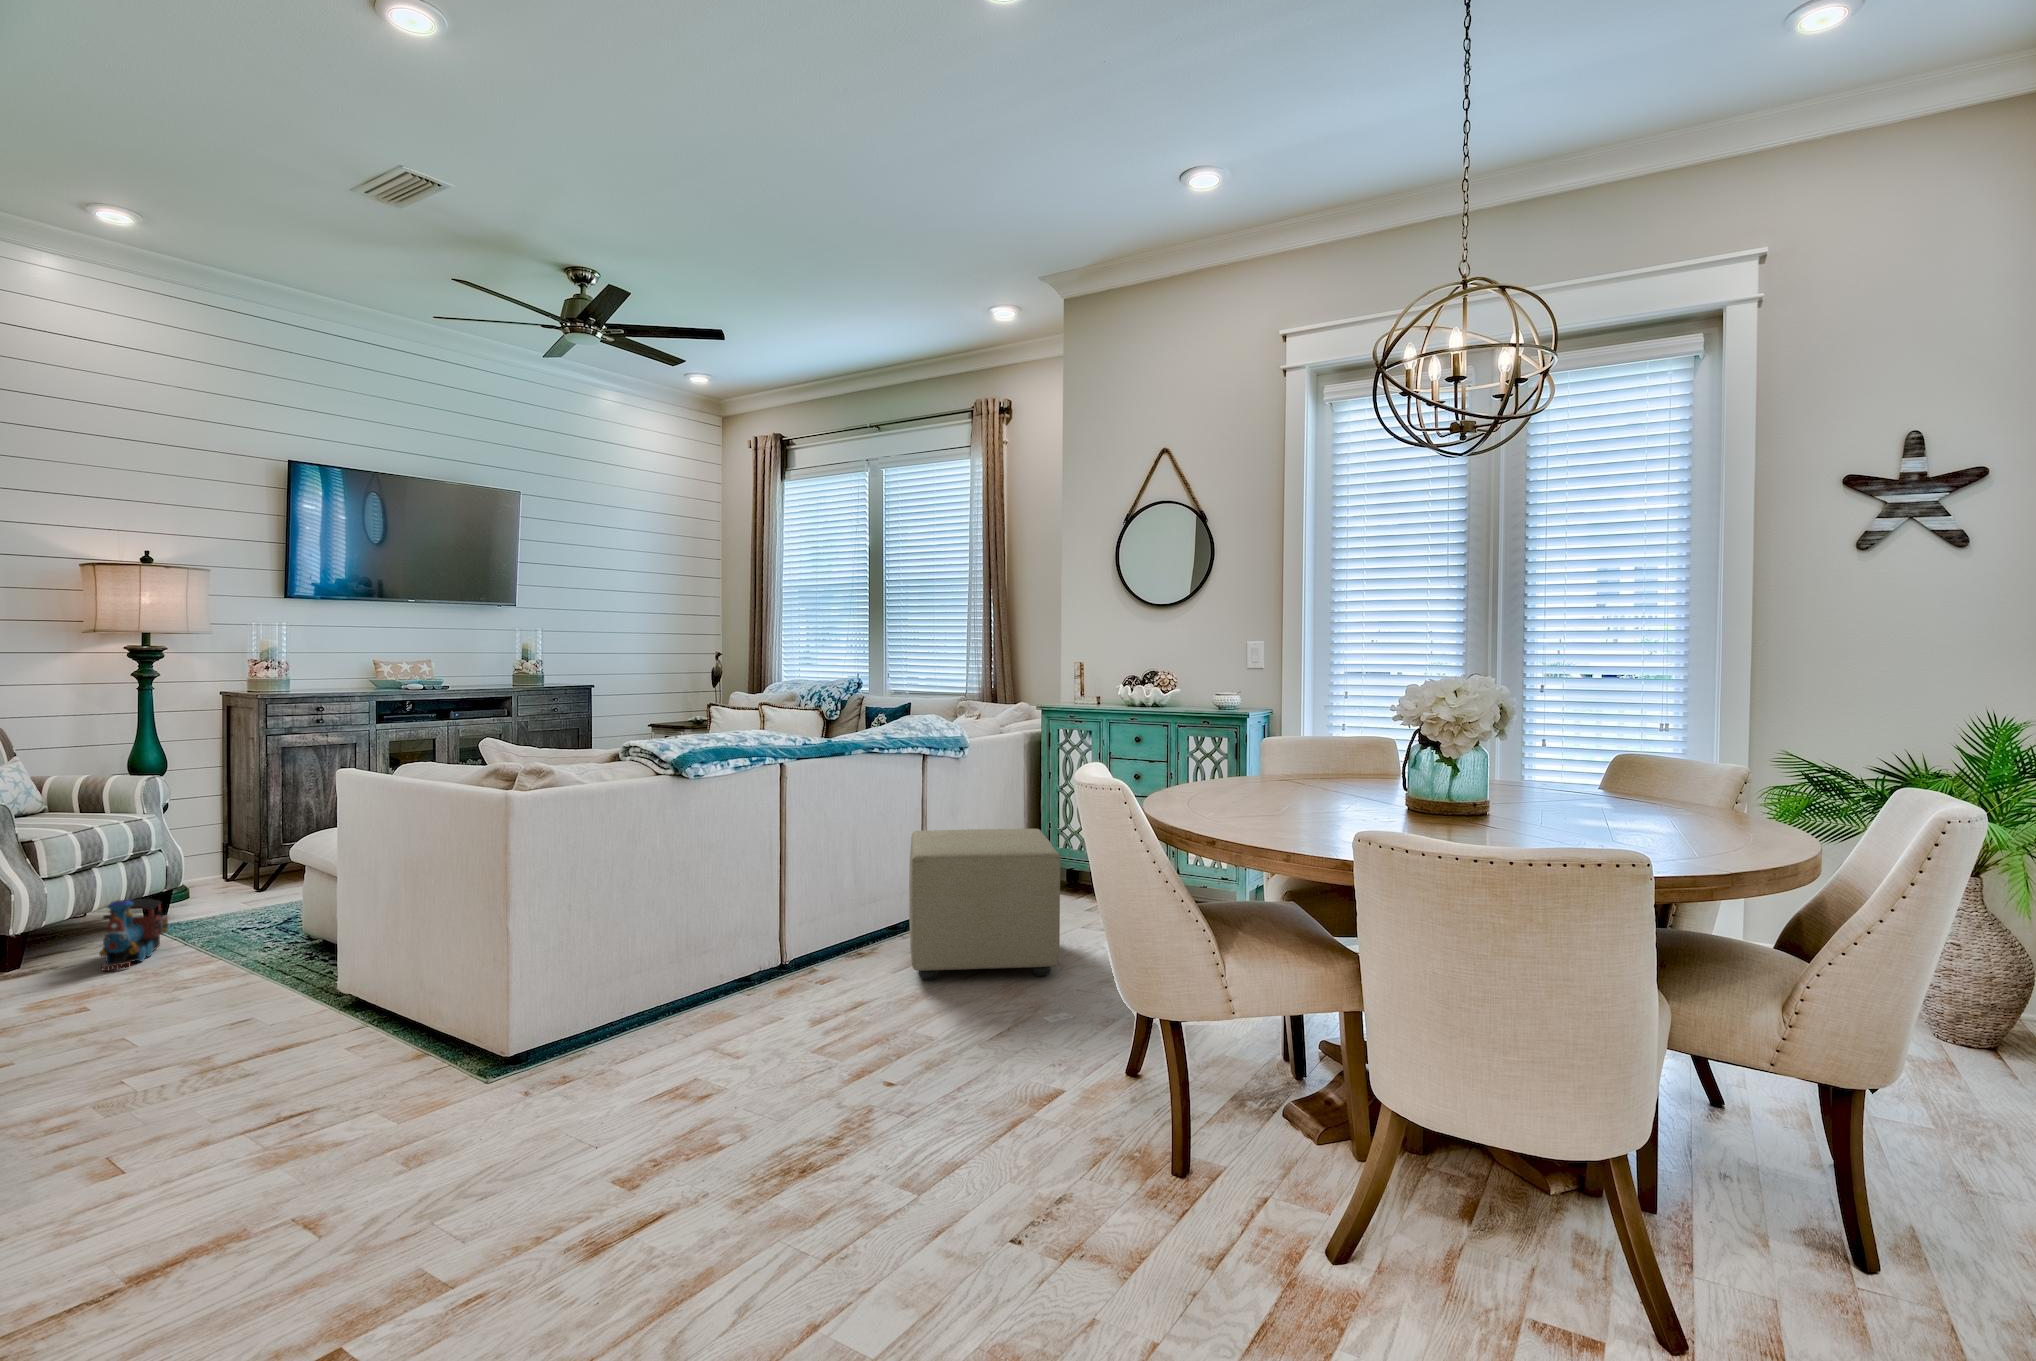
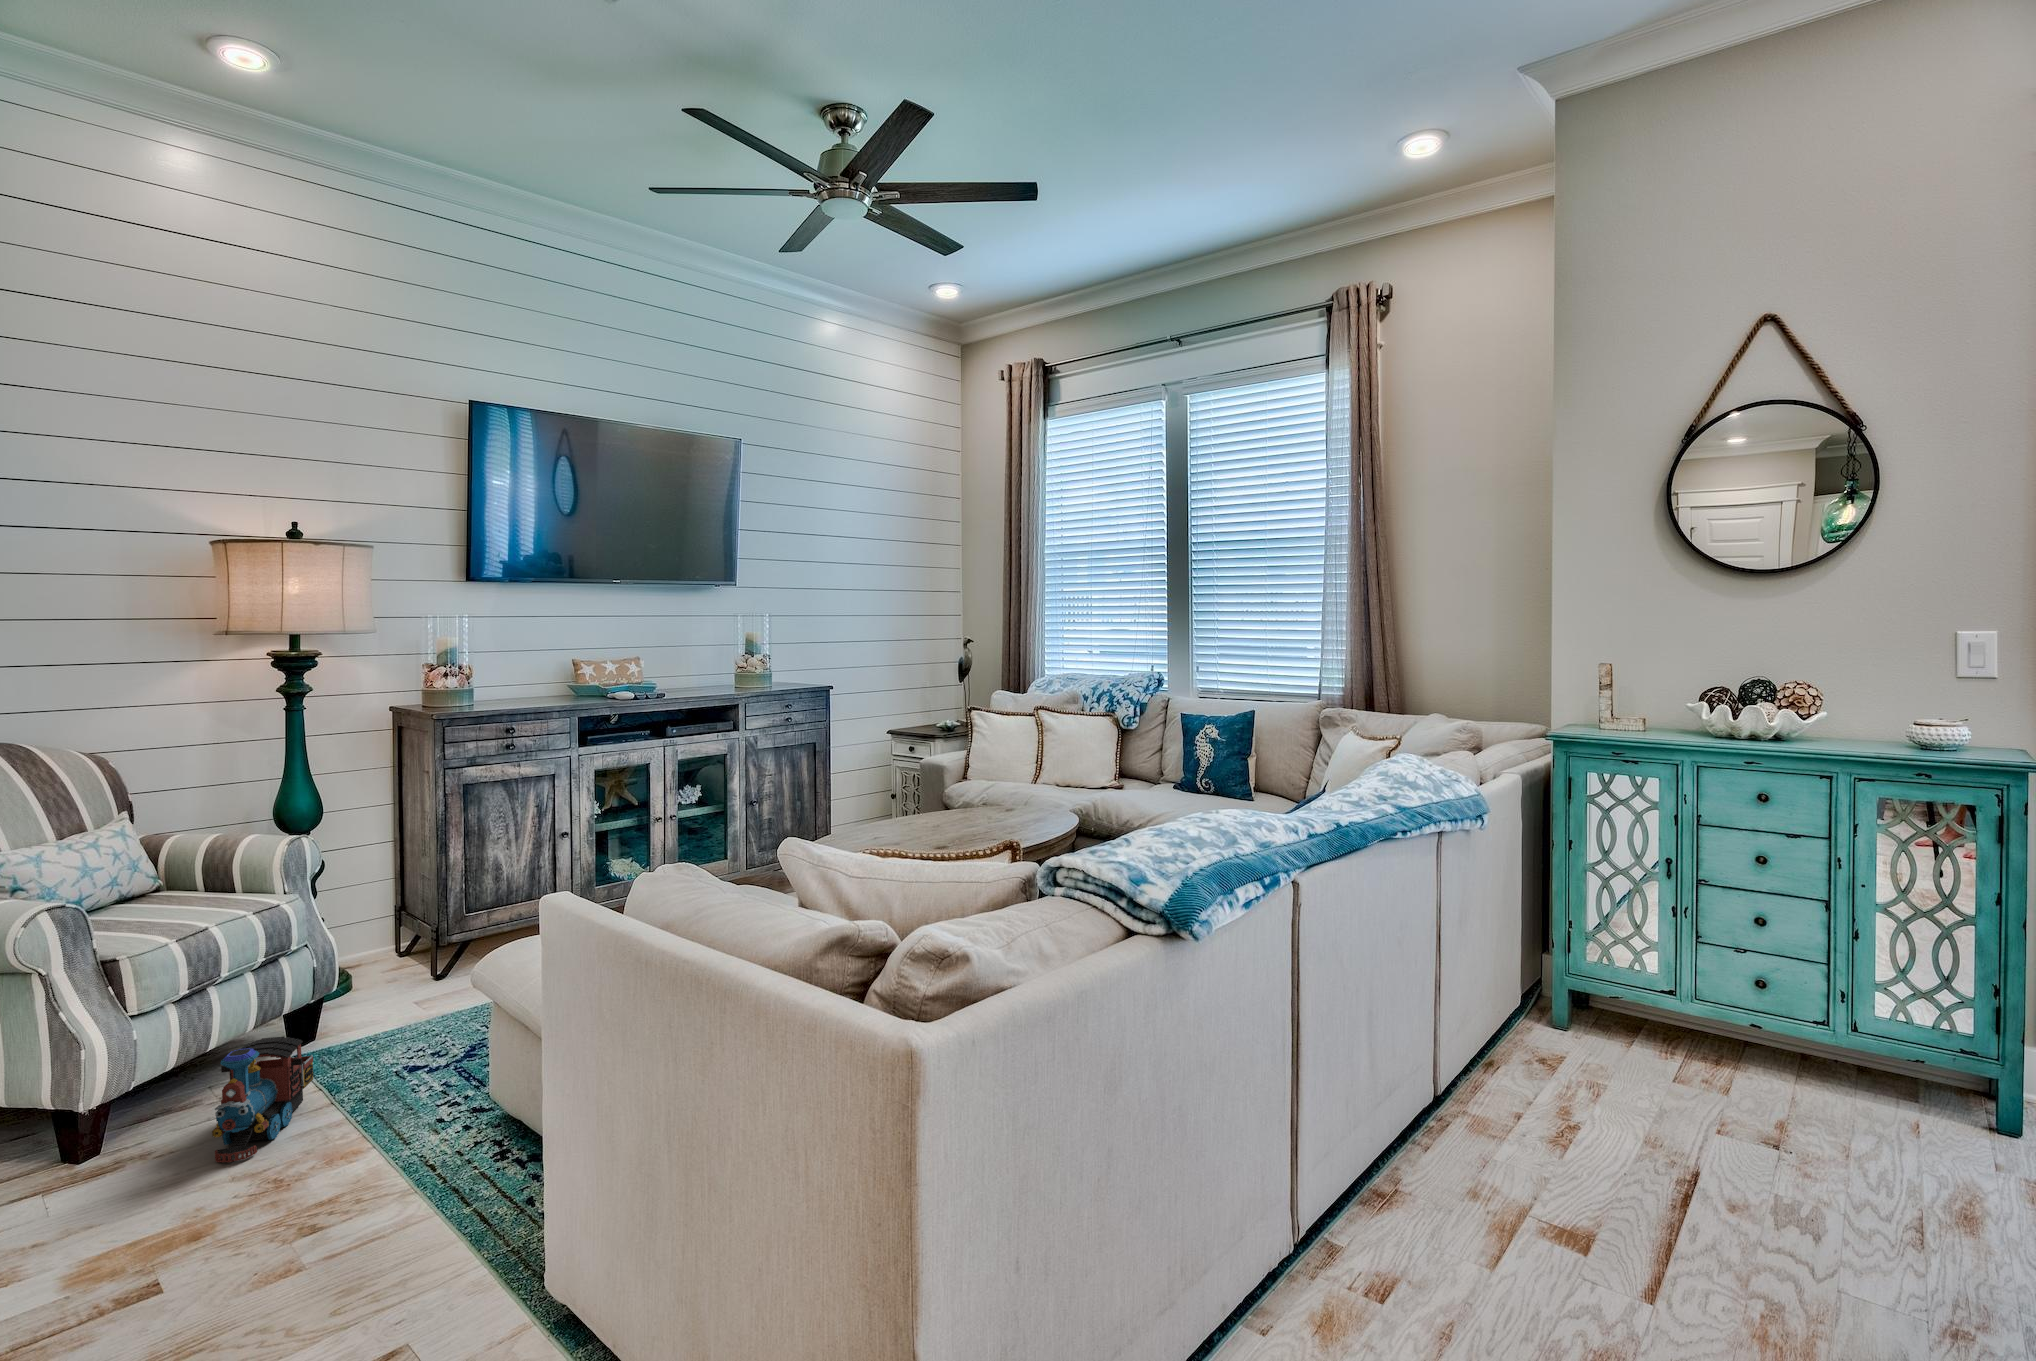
ottoman: present [909,829,1060,980] -> none [1445,966,1852,1287]

